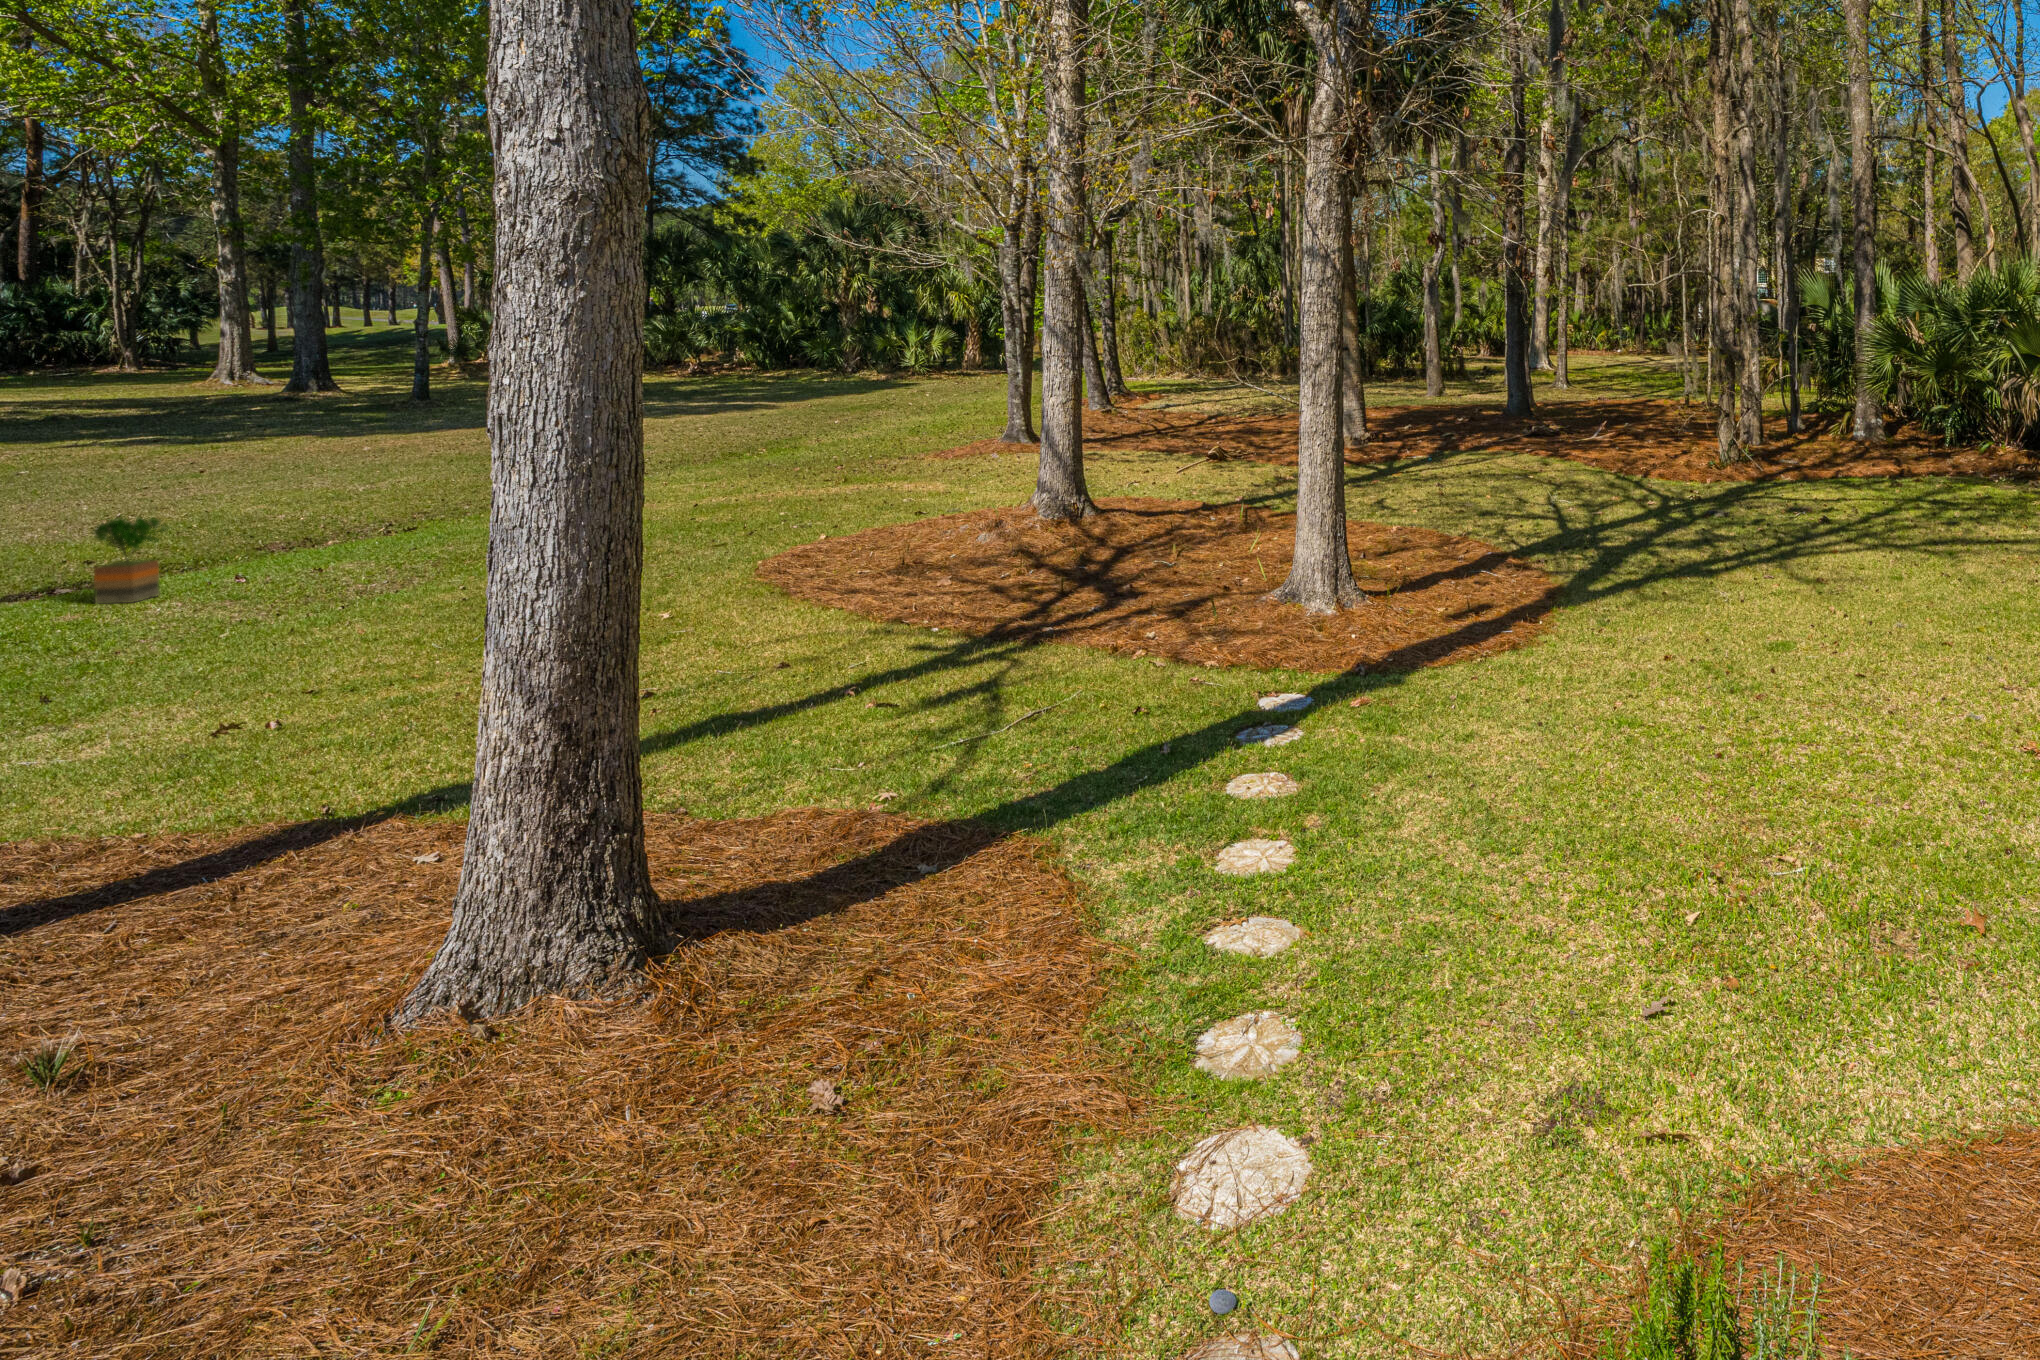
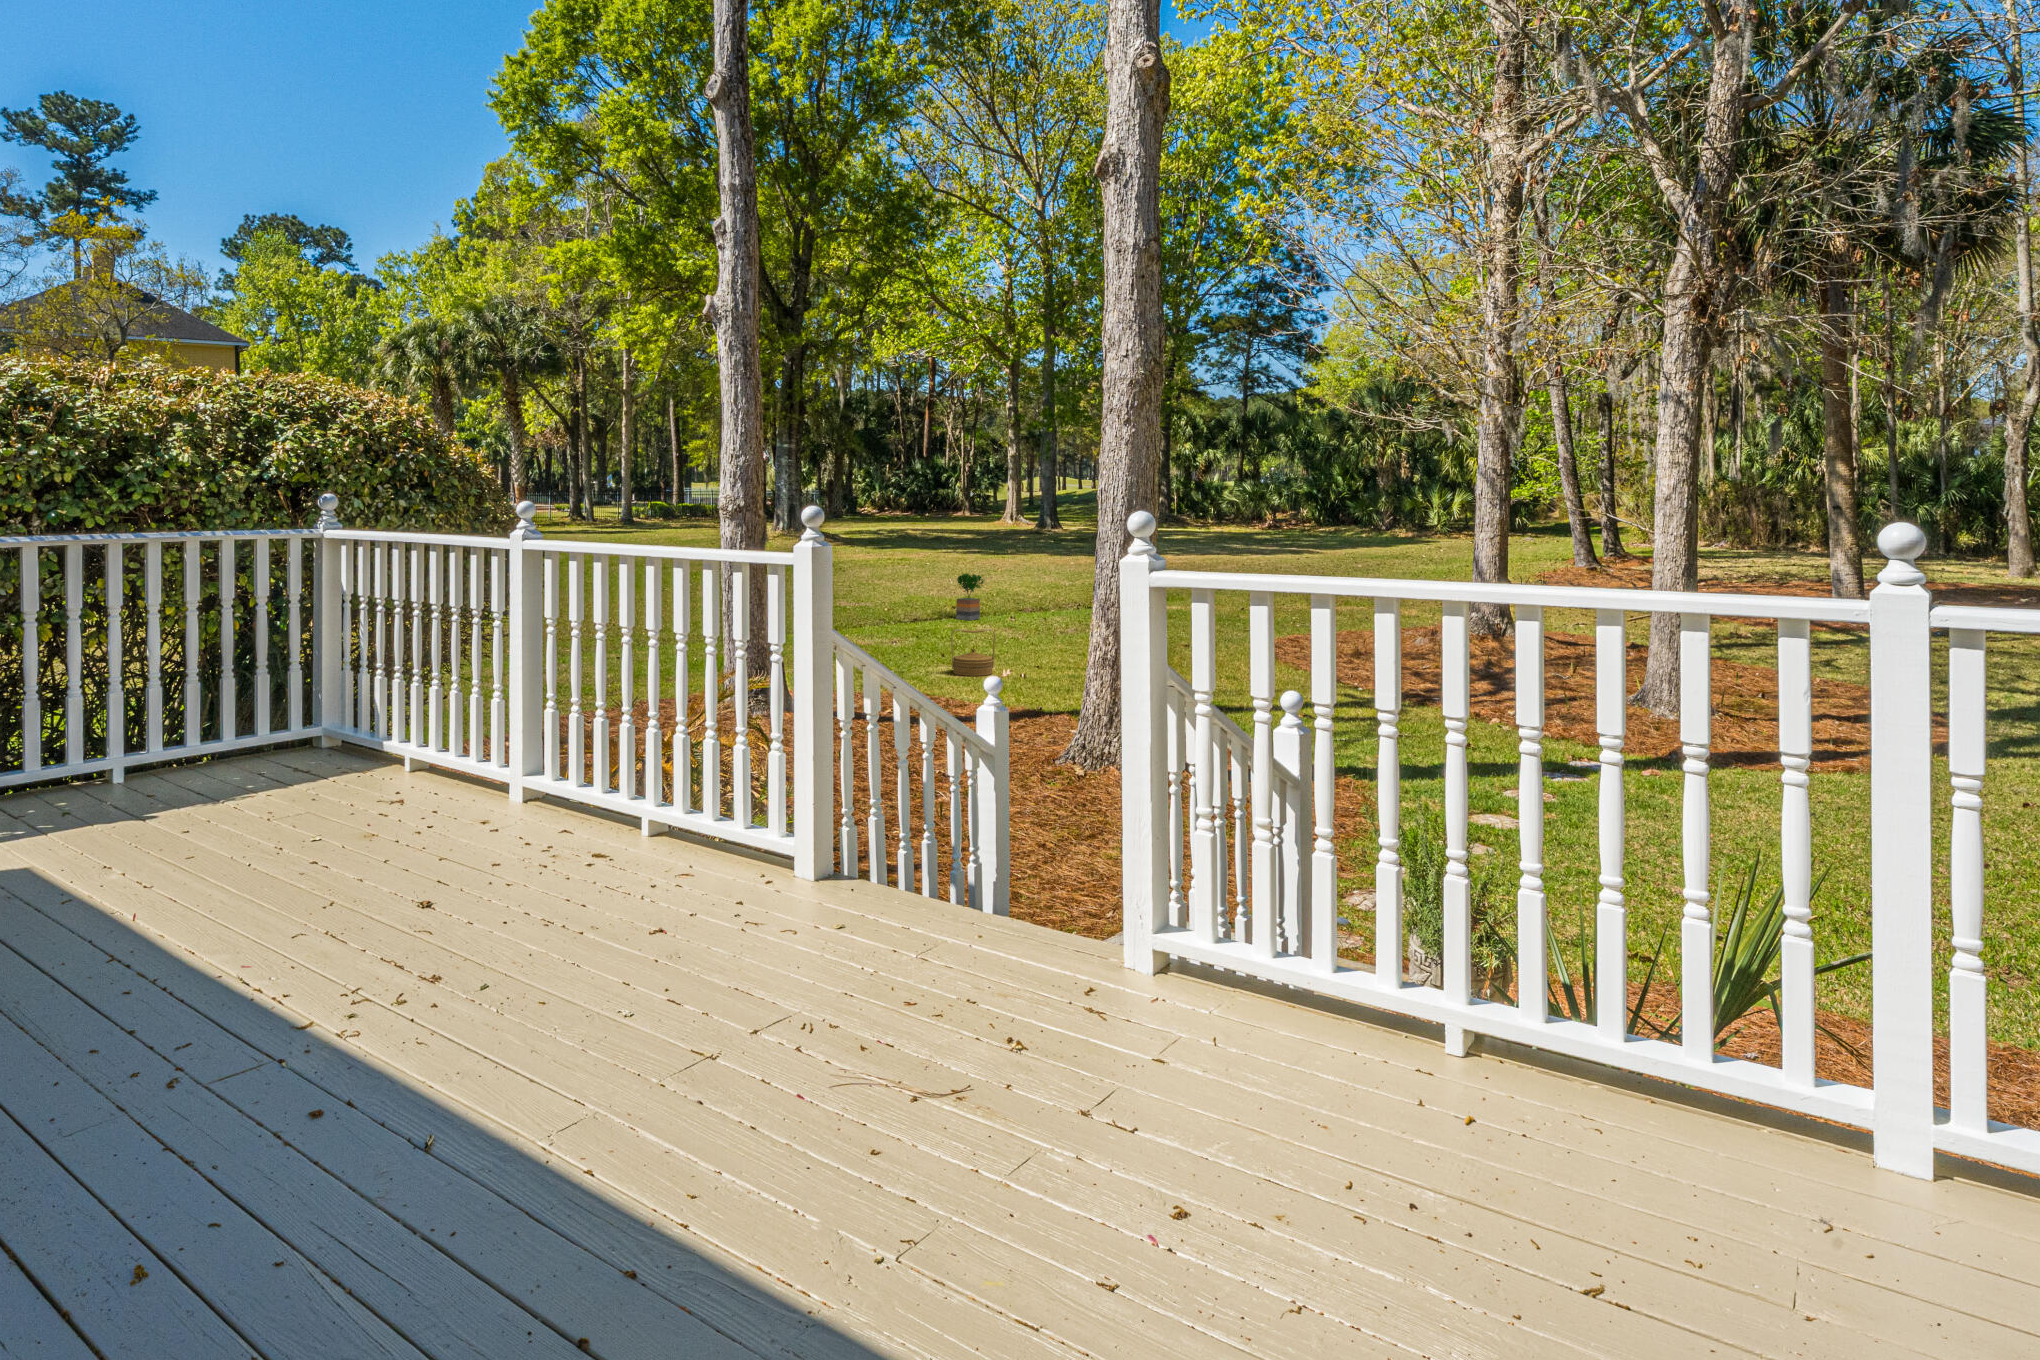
basket: none [61,658,196,767] -> present [951,629,995,676]

